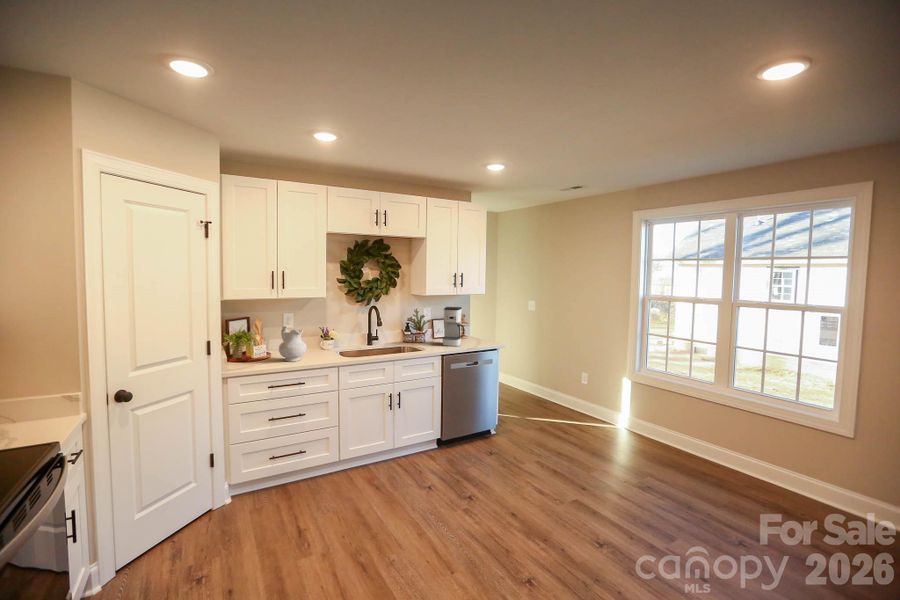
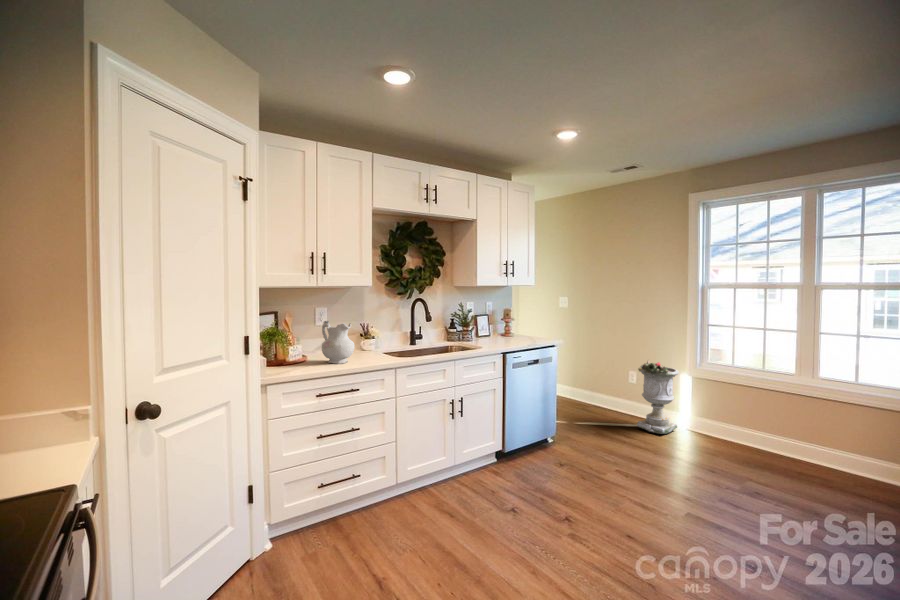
coffee maker: present [443,307,464,346] -> none [494,300,518,344]
planter: none [578,363,616,431] -> present [637,360,679,434]

